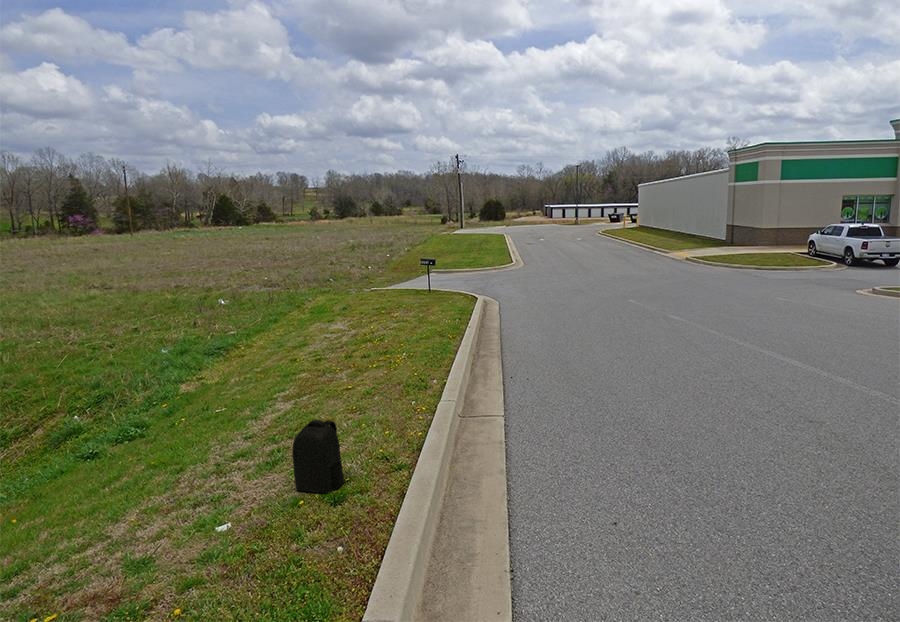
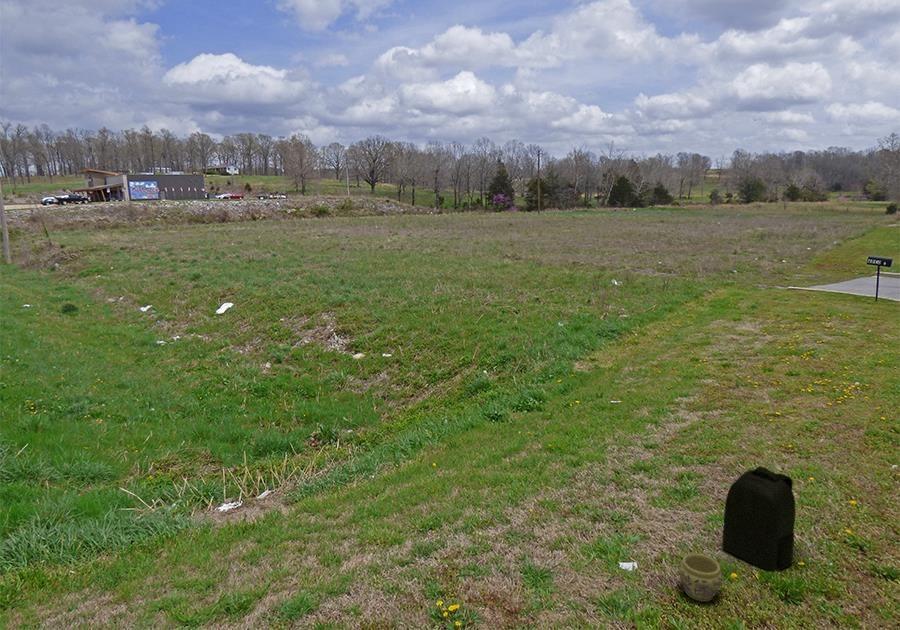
planter: none [258,495,290,530] -> present [679,553,722,602]

